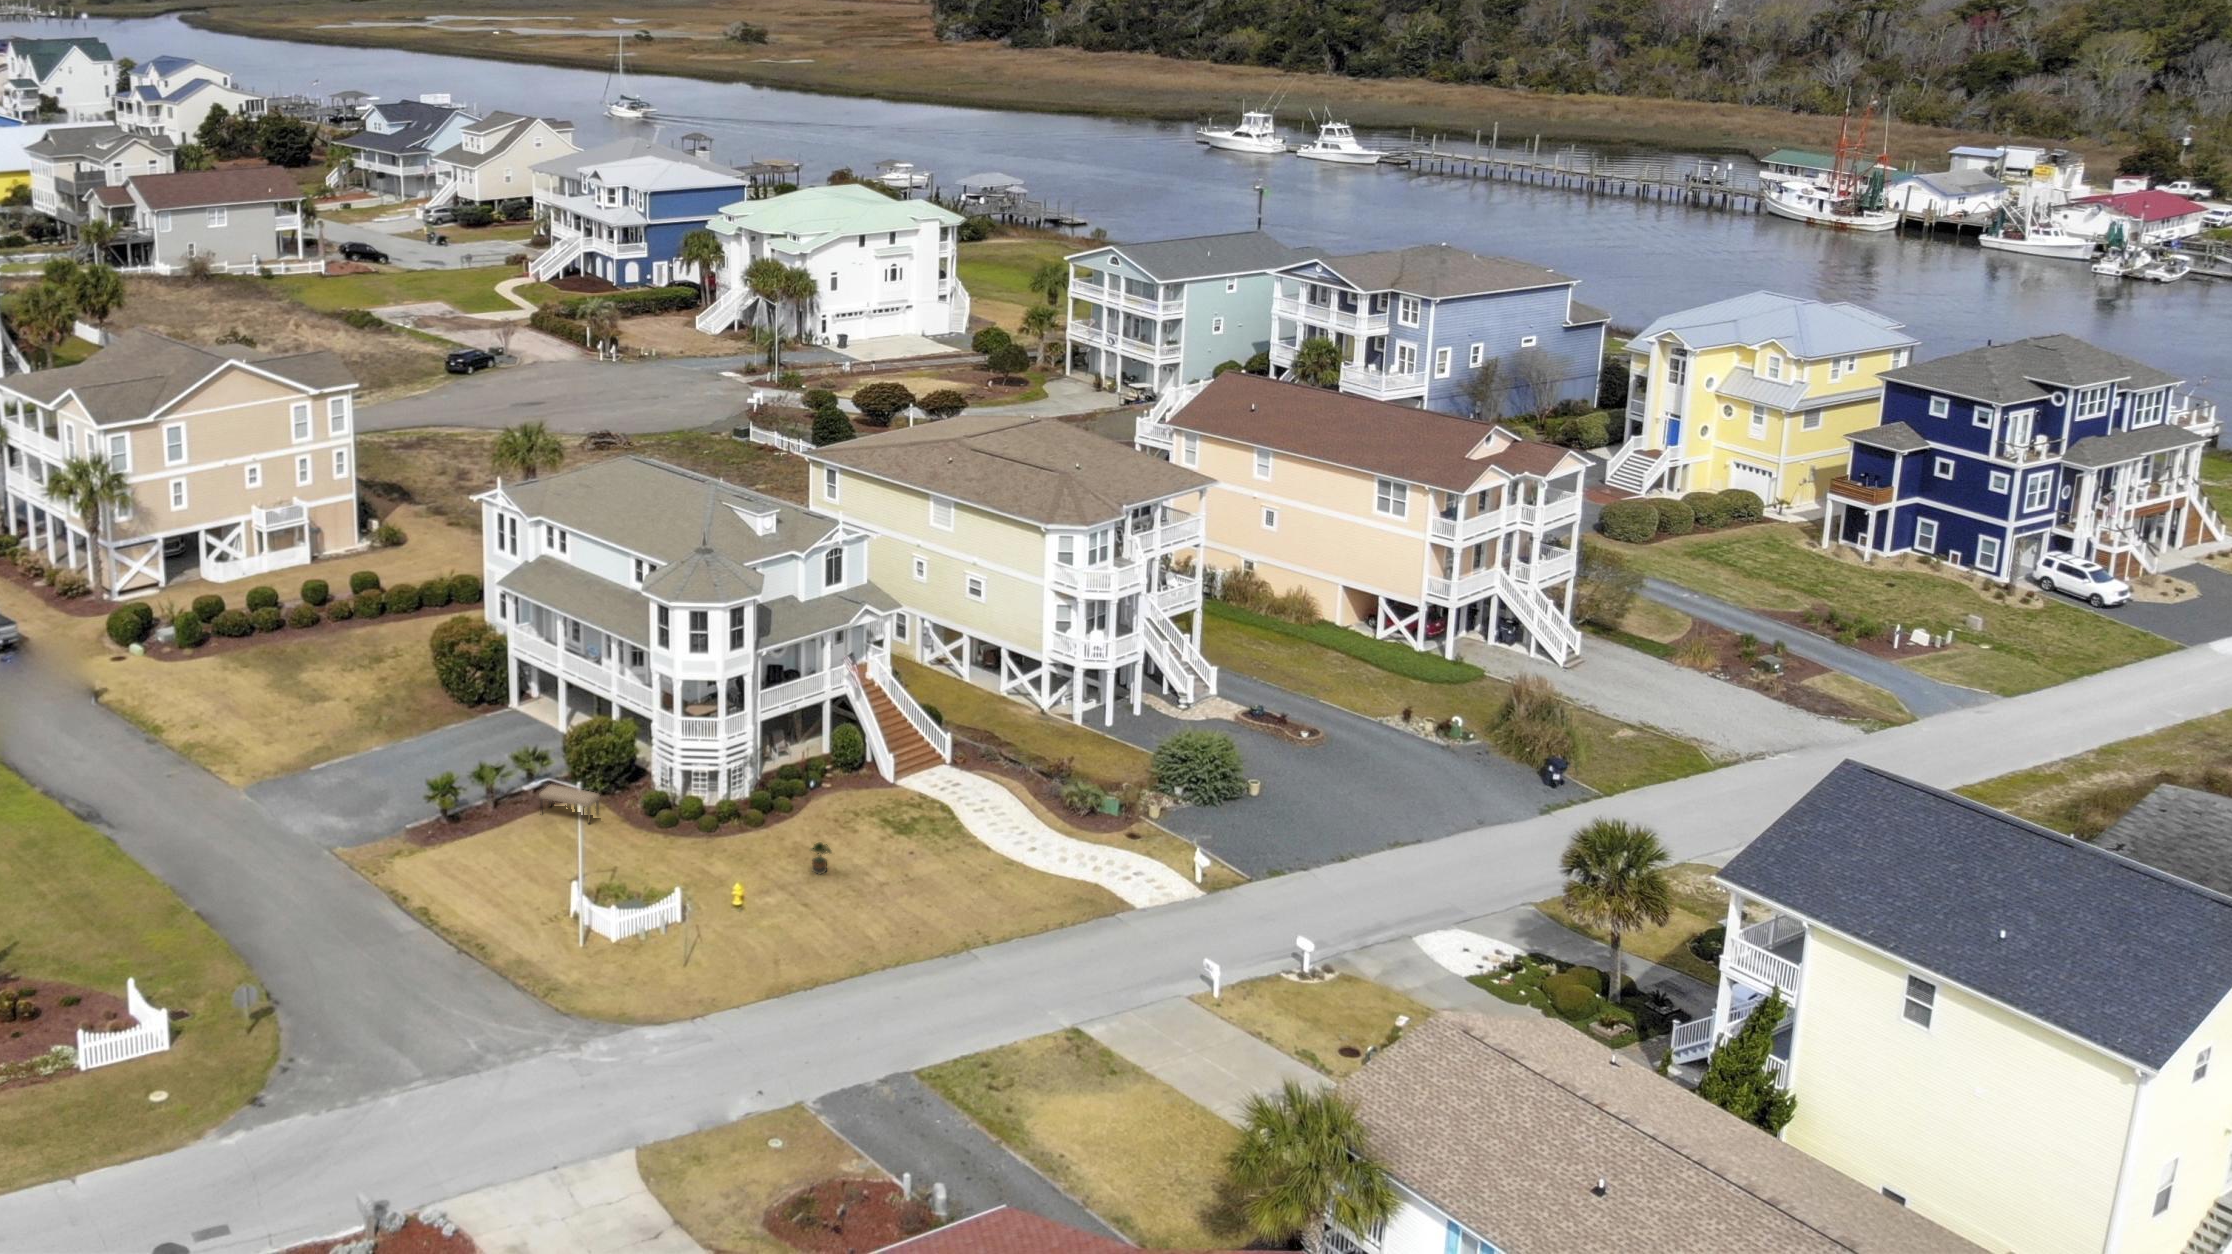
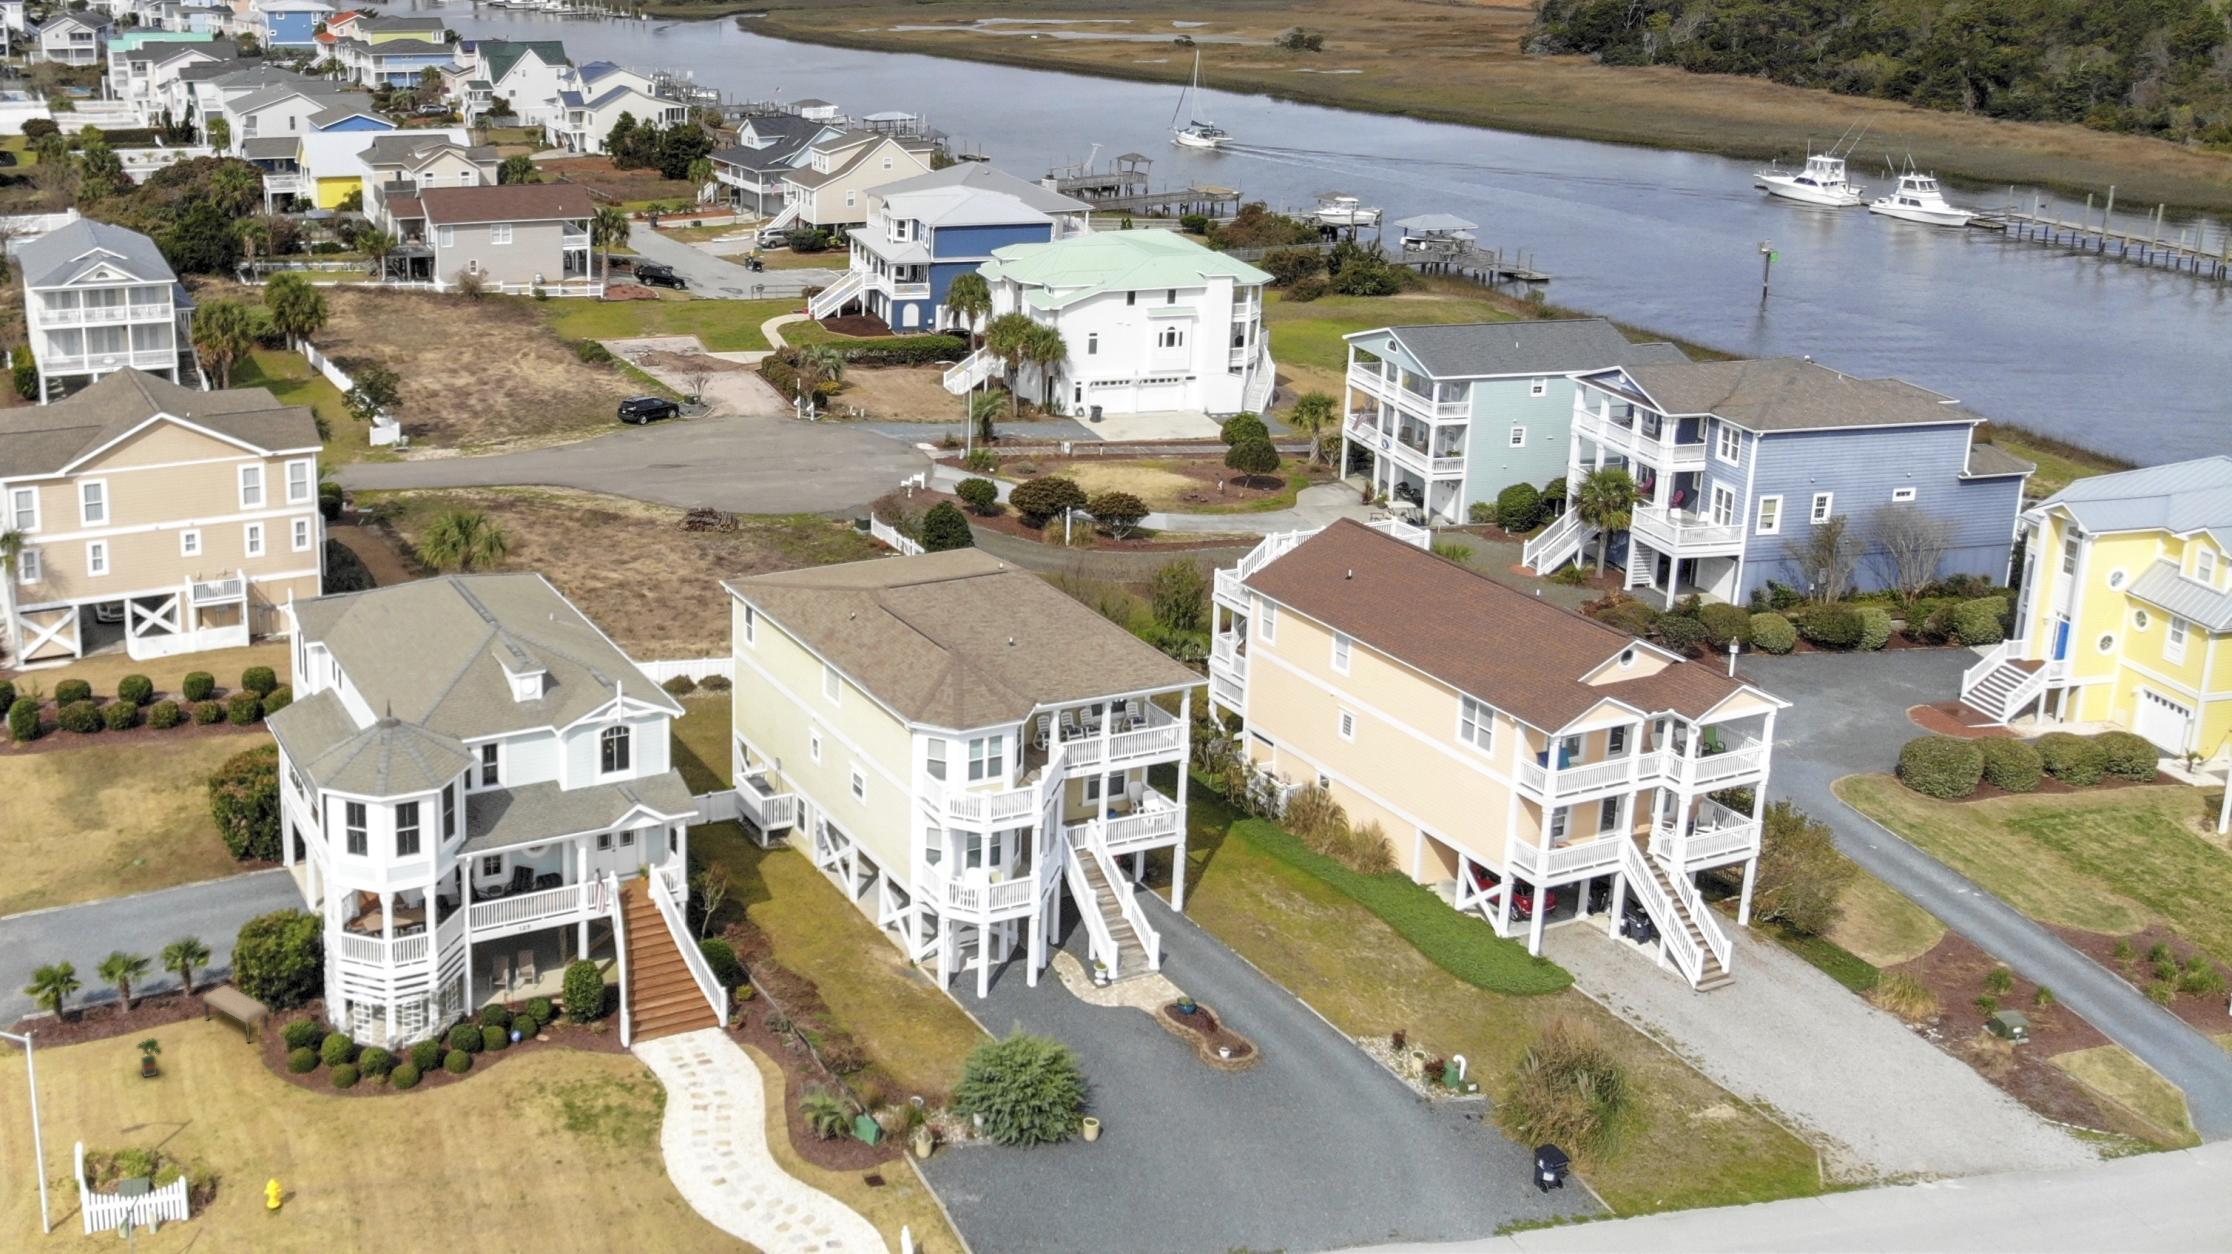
potted tree: present [811,842,831,874] -> present [138,1038,161,1077]

